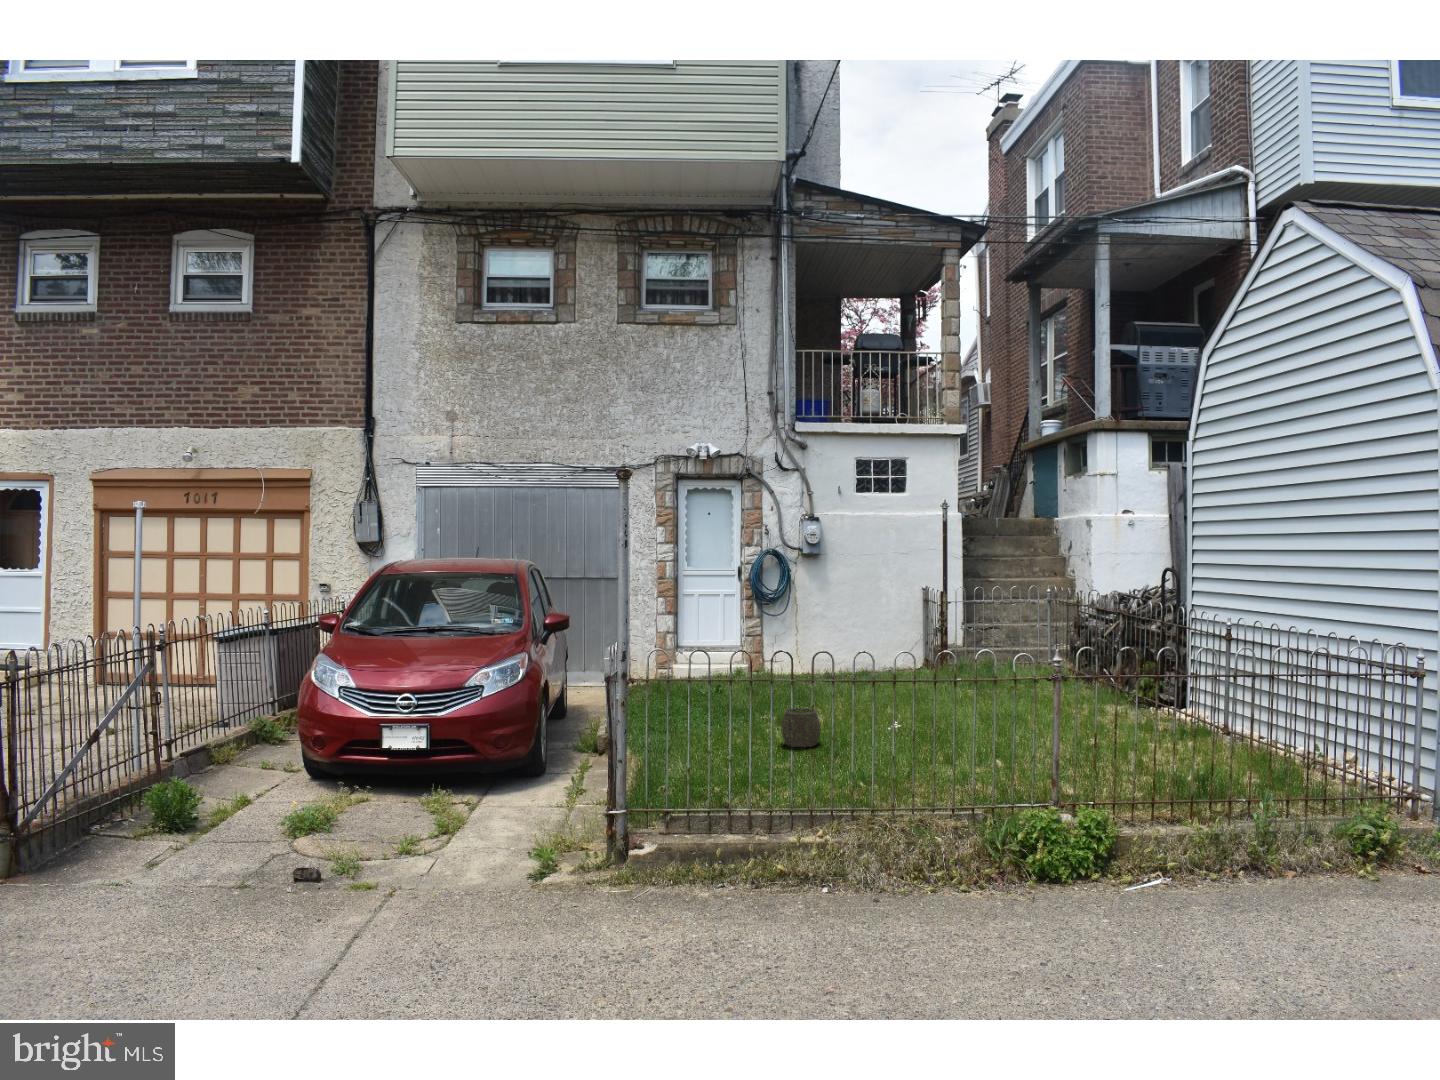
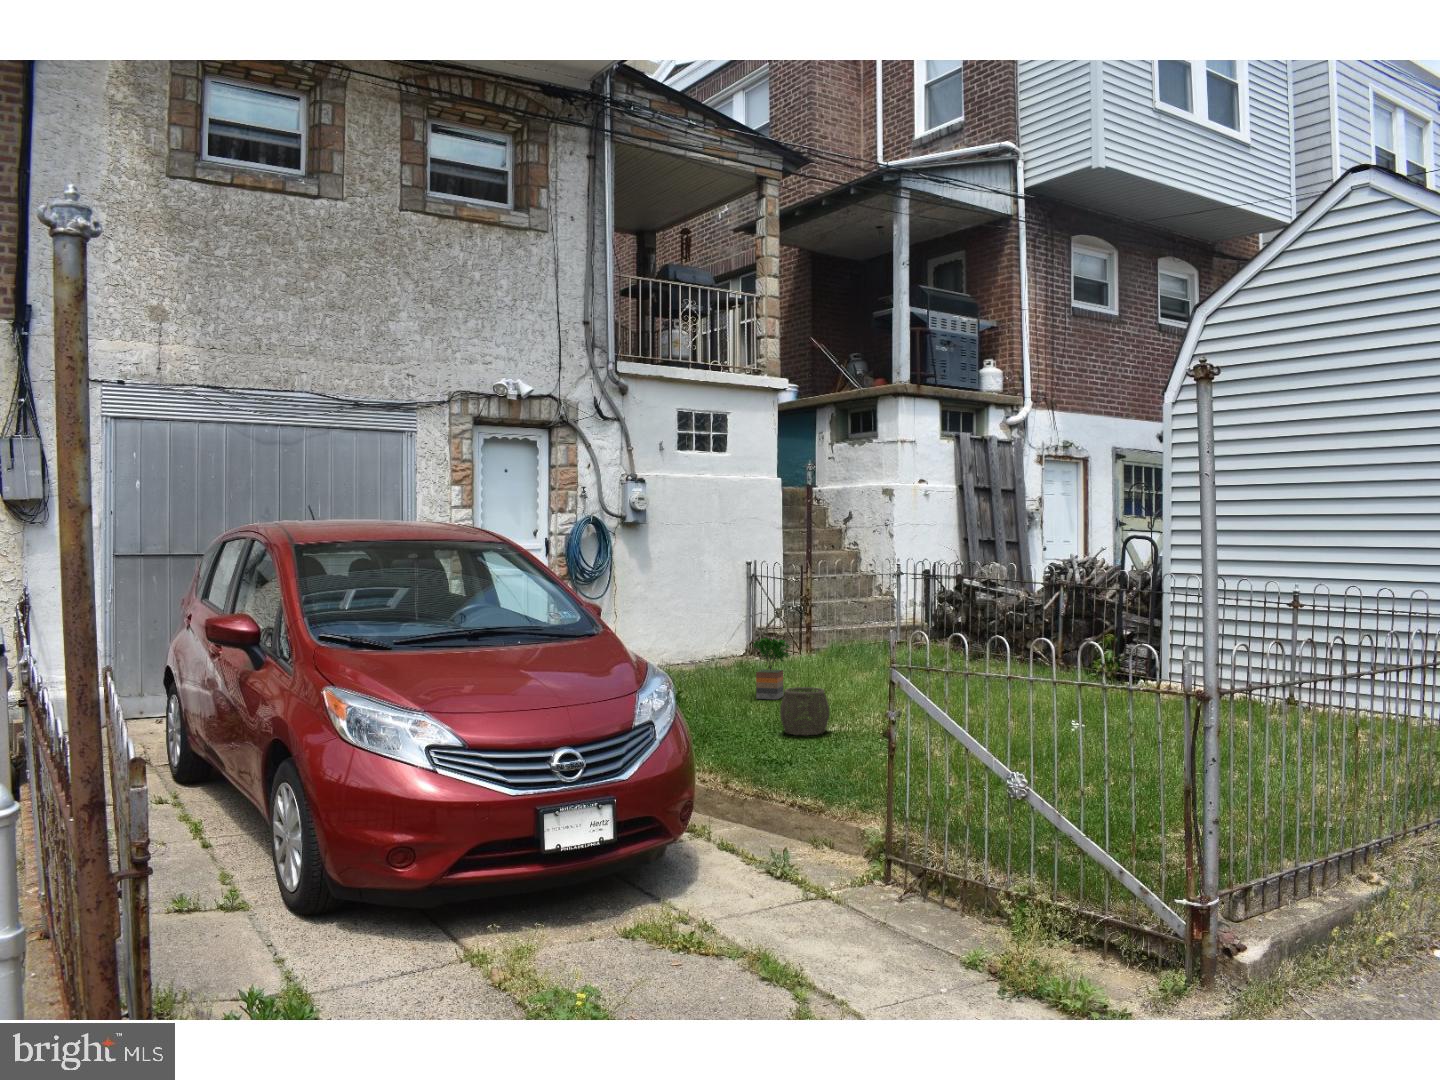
potted tree: none [825,661,858,713] -> present [753,638,790,700]

